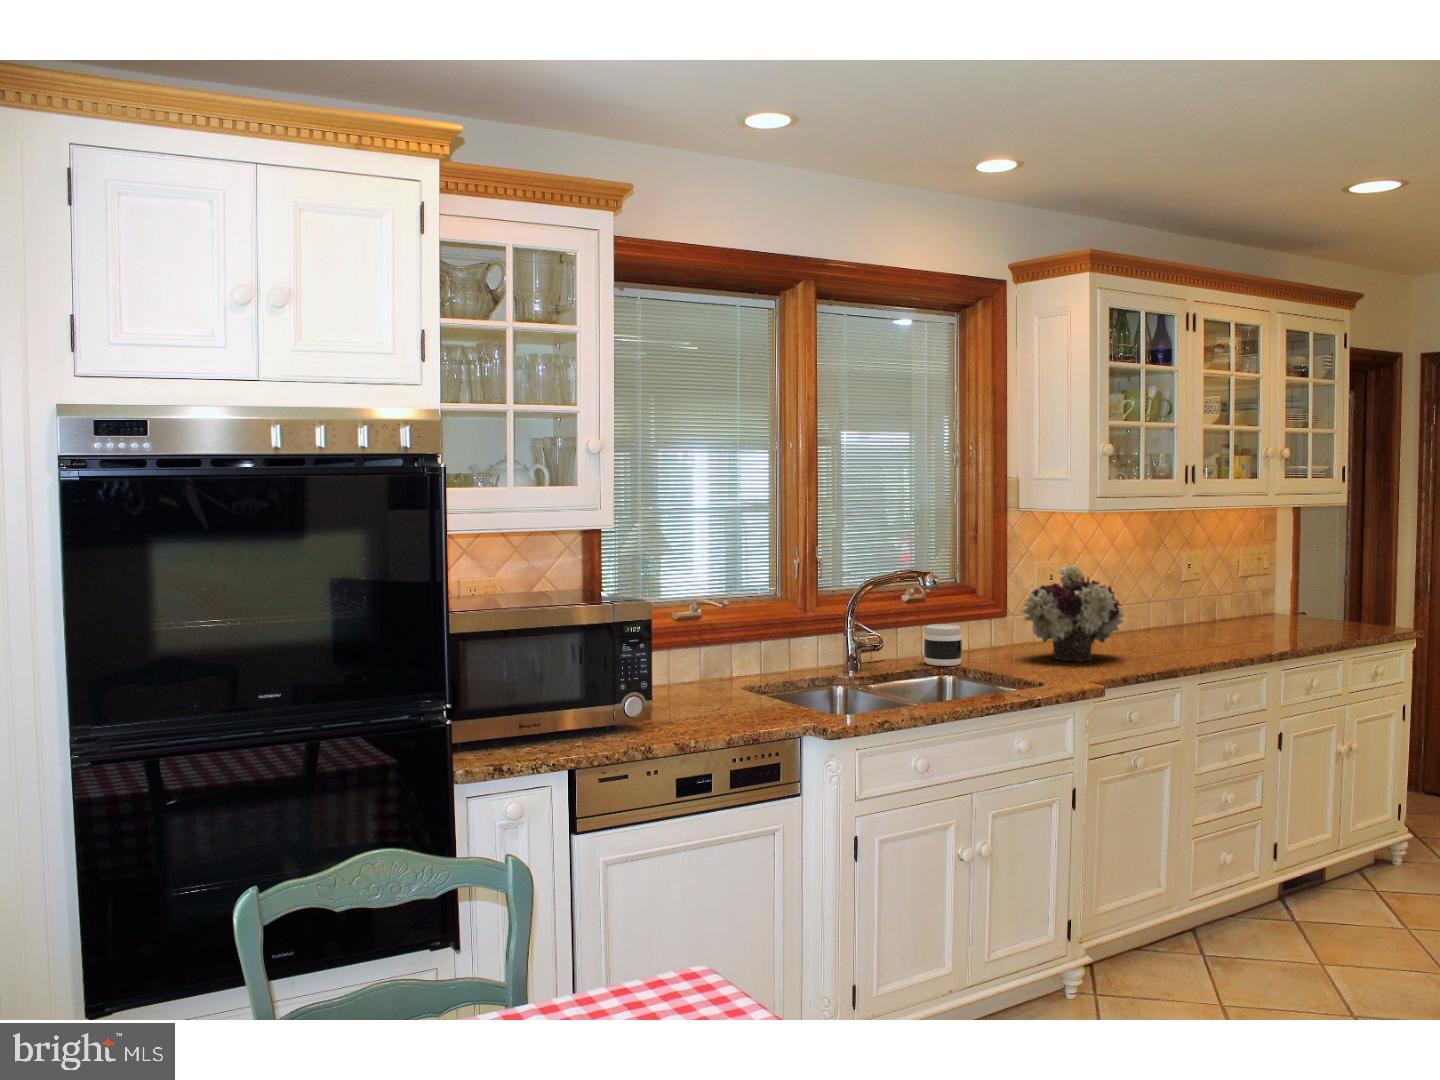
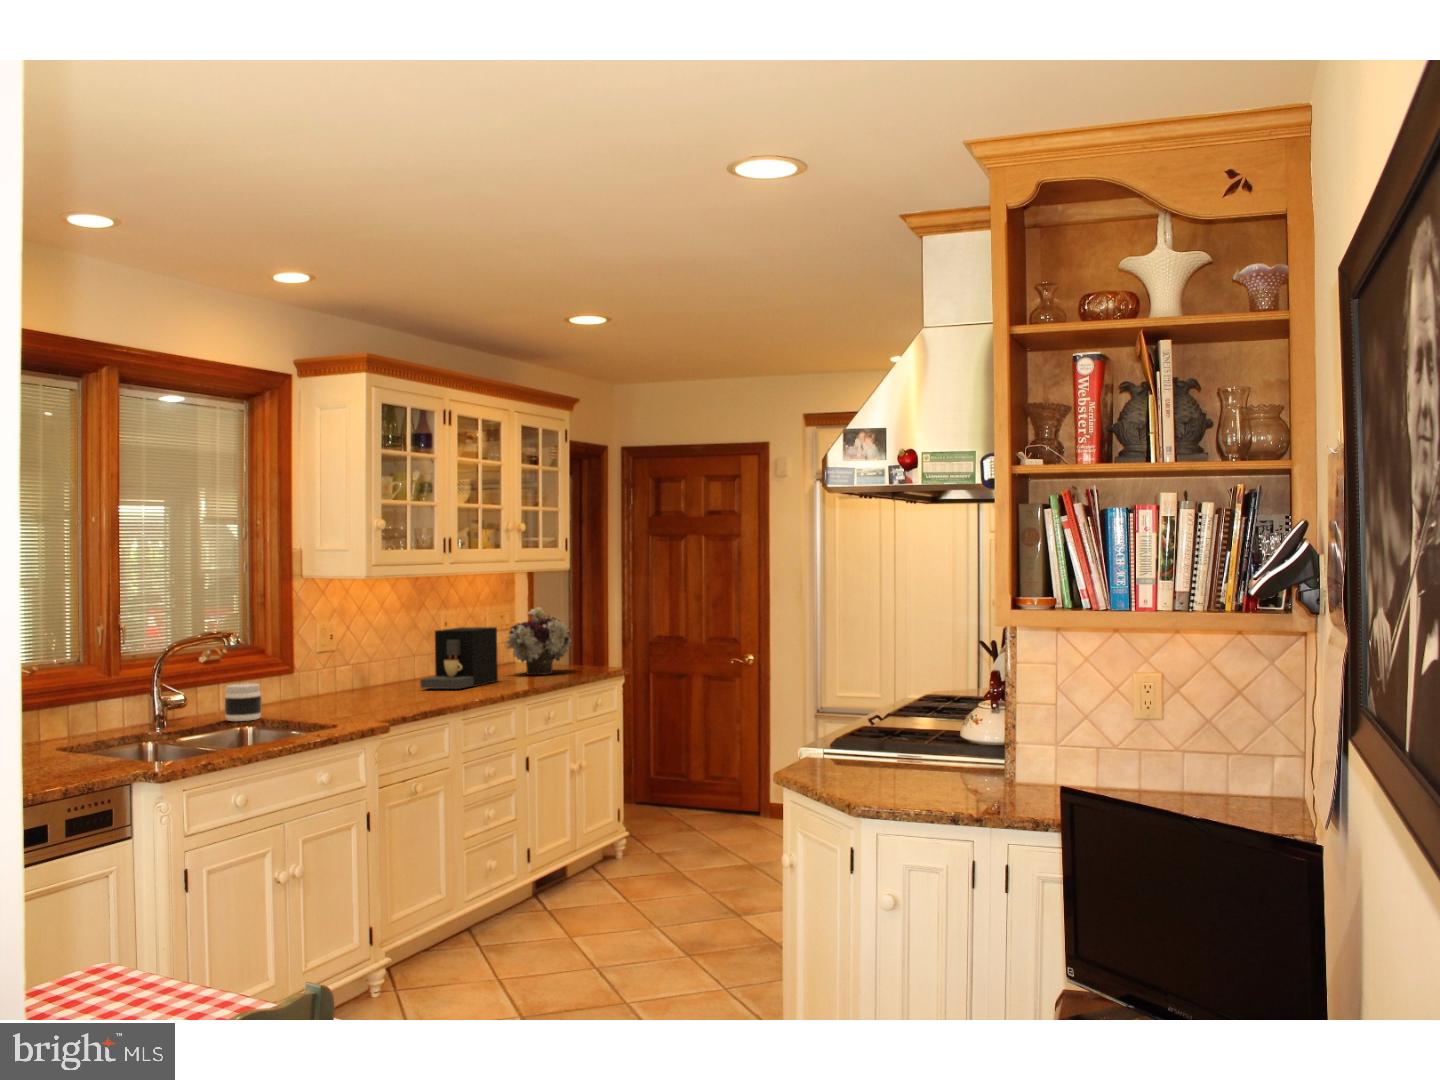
flower arrangement: present [1021,565,1124,661] -> present [506,607,571,675]
coffee maker: none [1148,571,1247,646] -> present [420,627,498,689]

